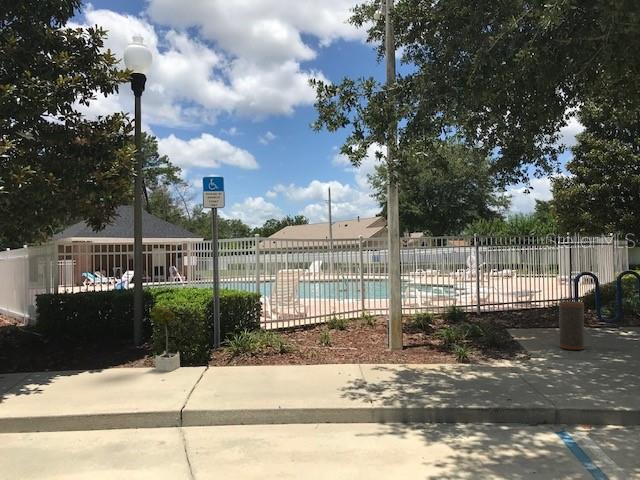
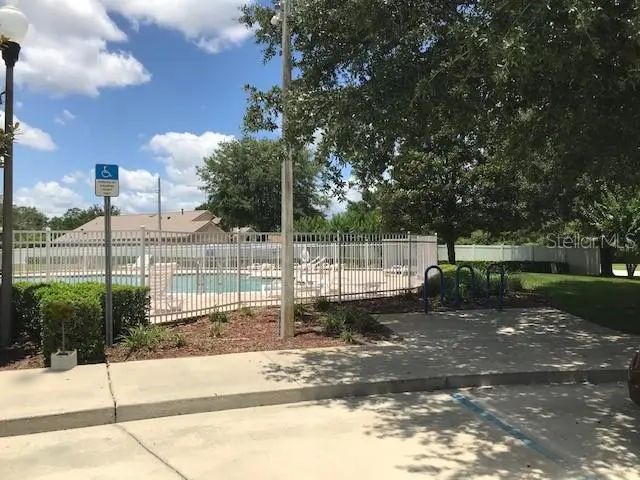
trash can: present [559,301,584,350] -> none [420,289,440,330]

